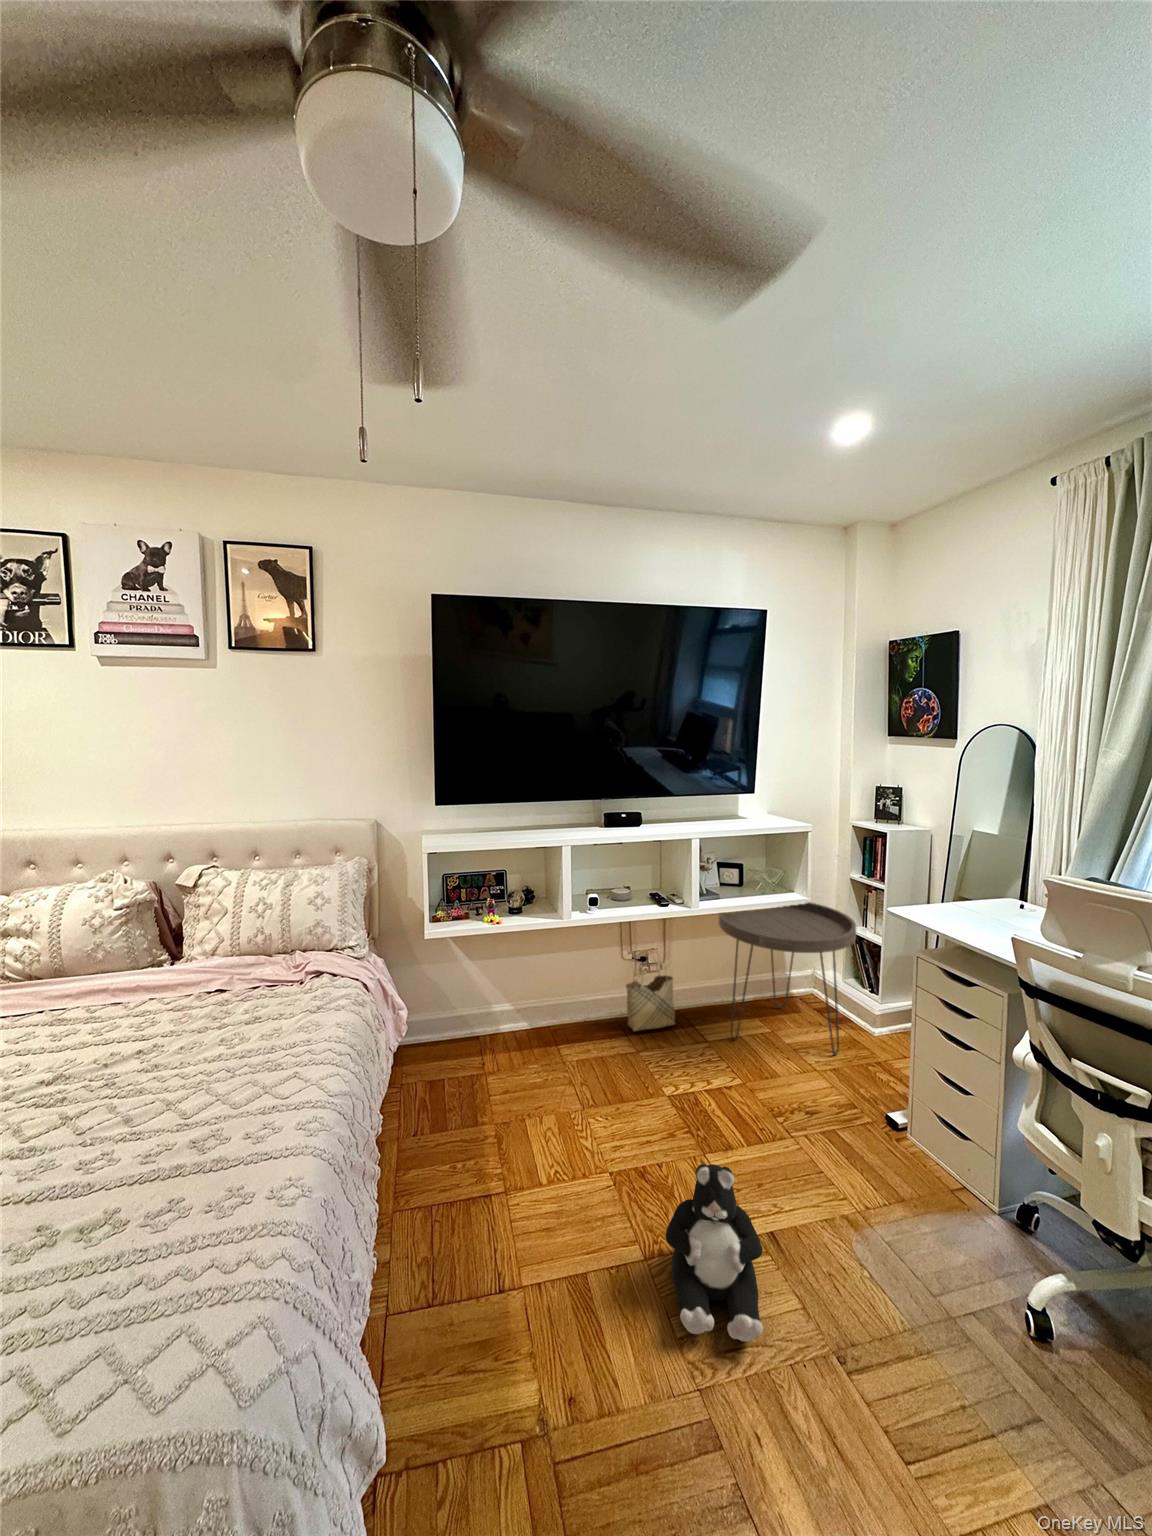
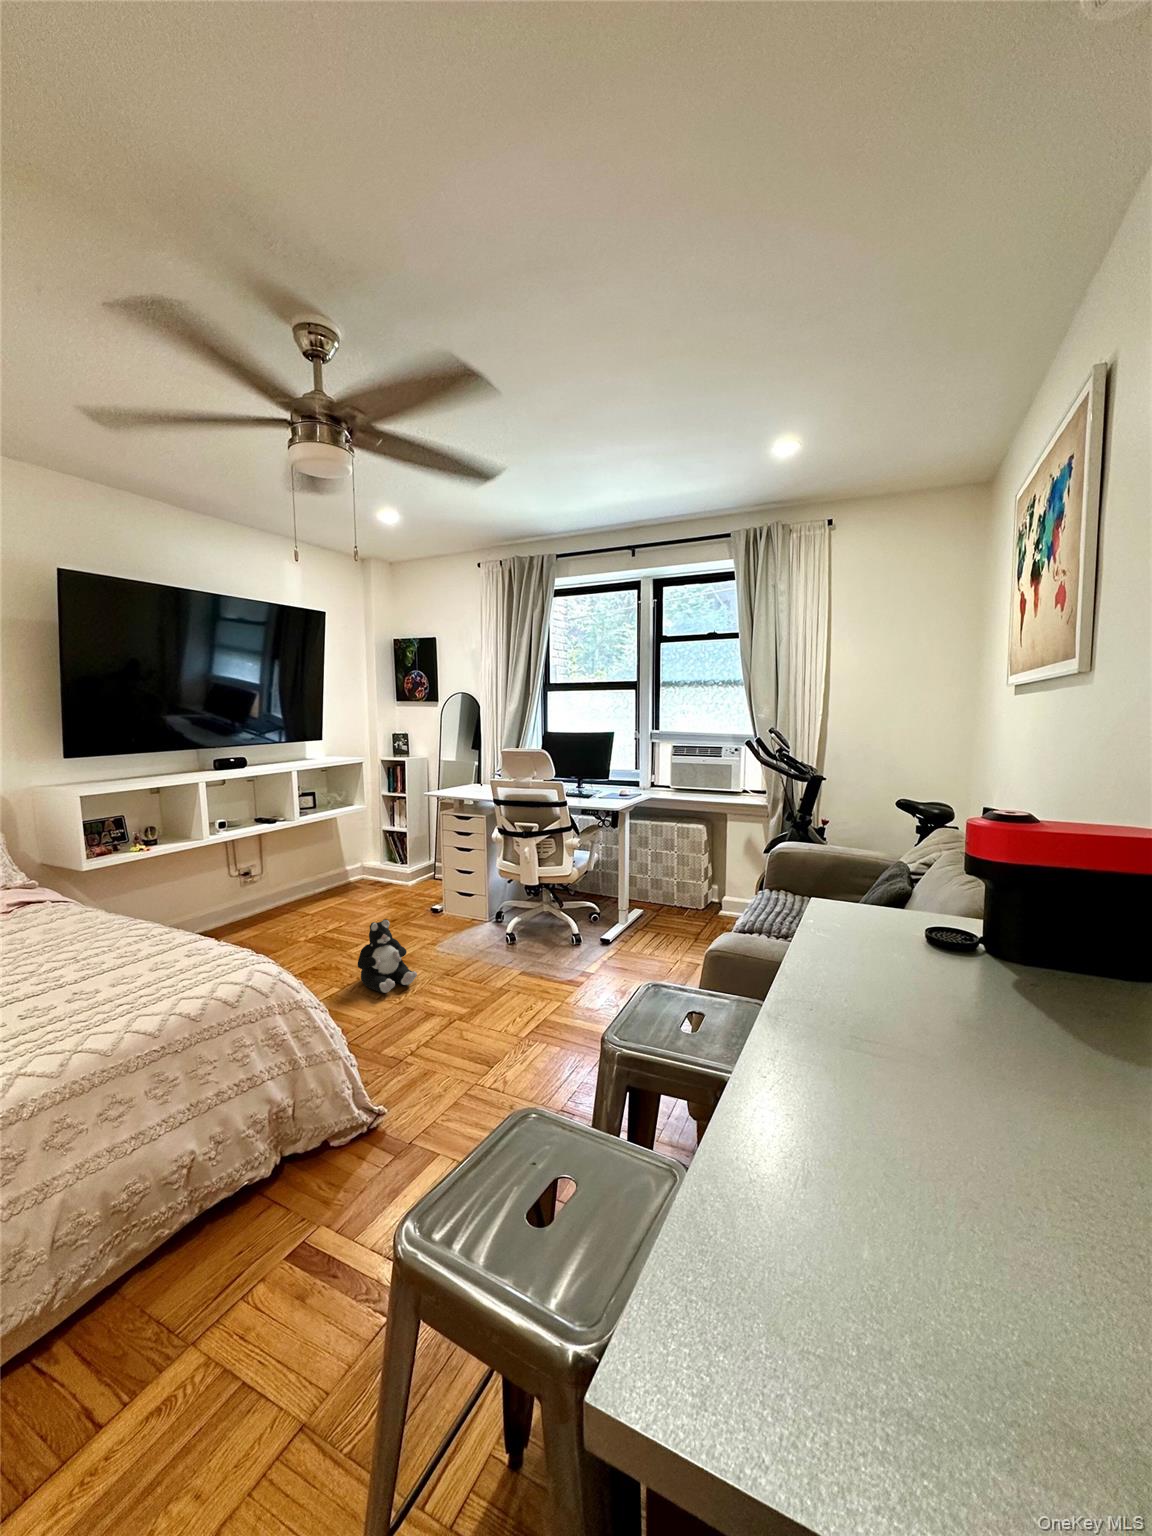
side table: present [719,902,856,1055] -> none [306,812,398,910]
woven basket: present [626,951,675,1031] -> none [240,867,281,927]

